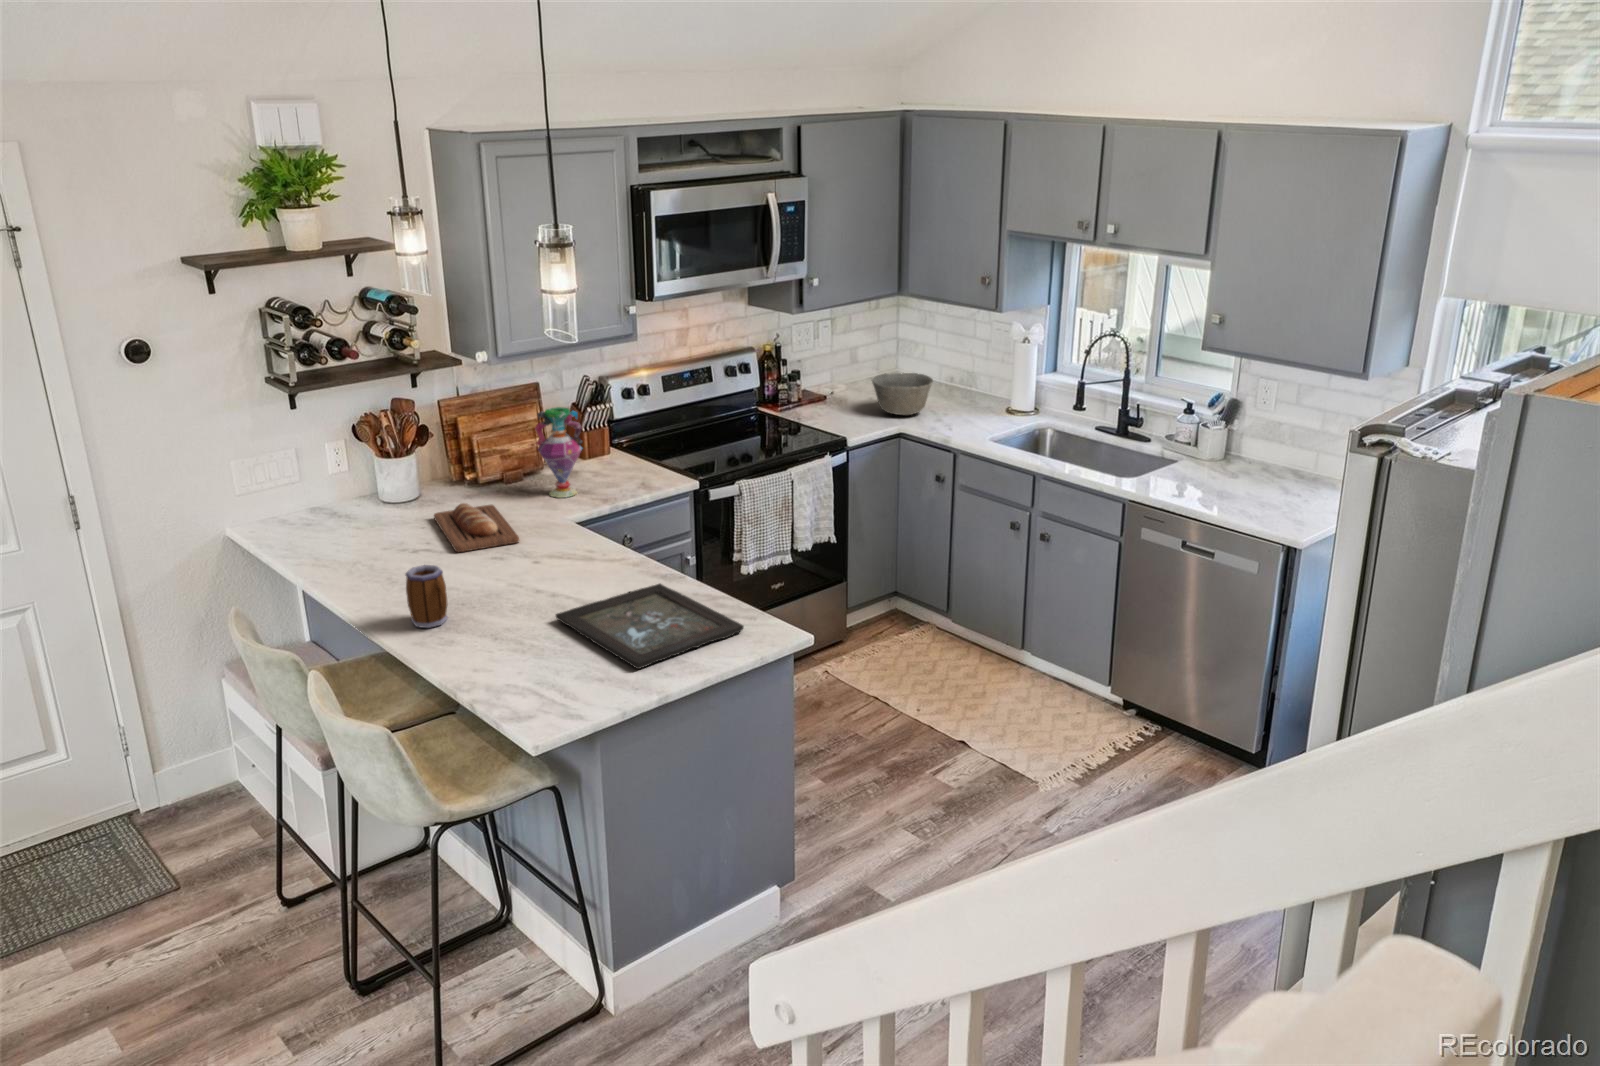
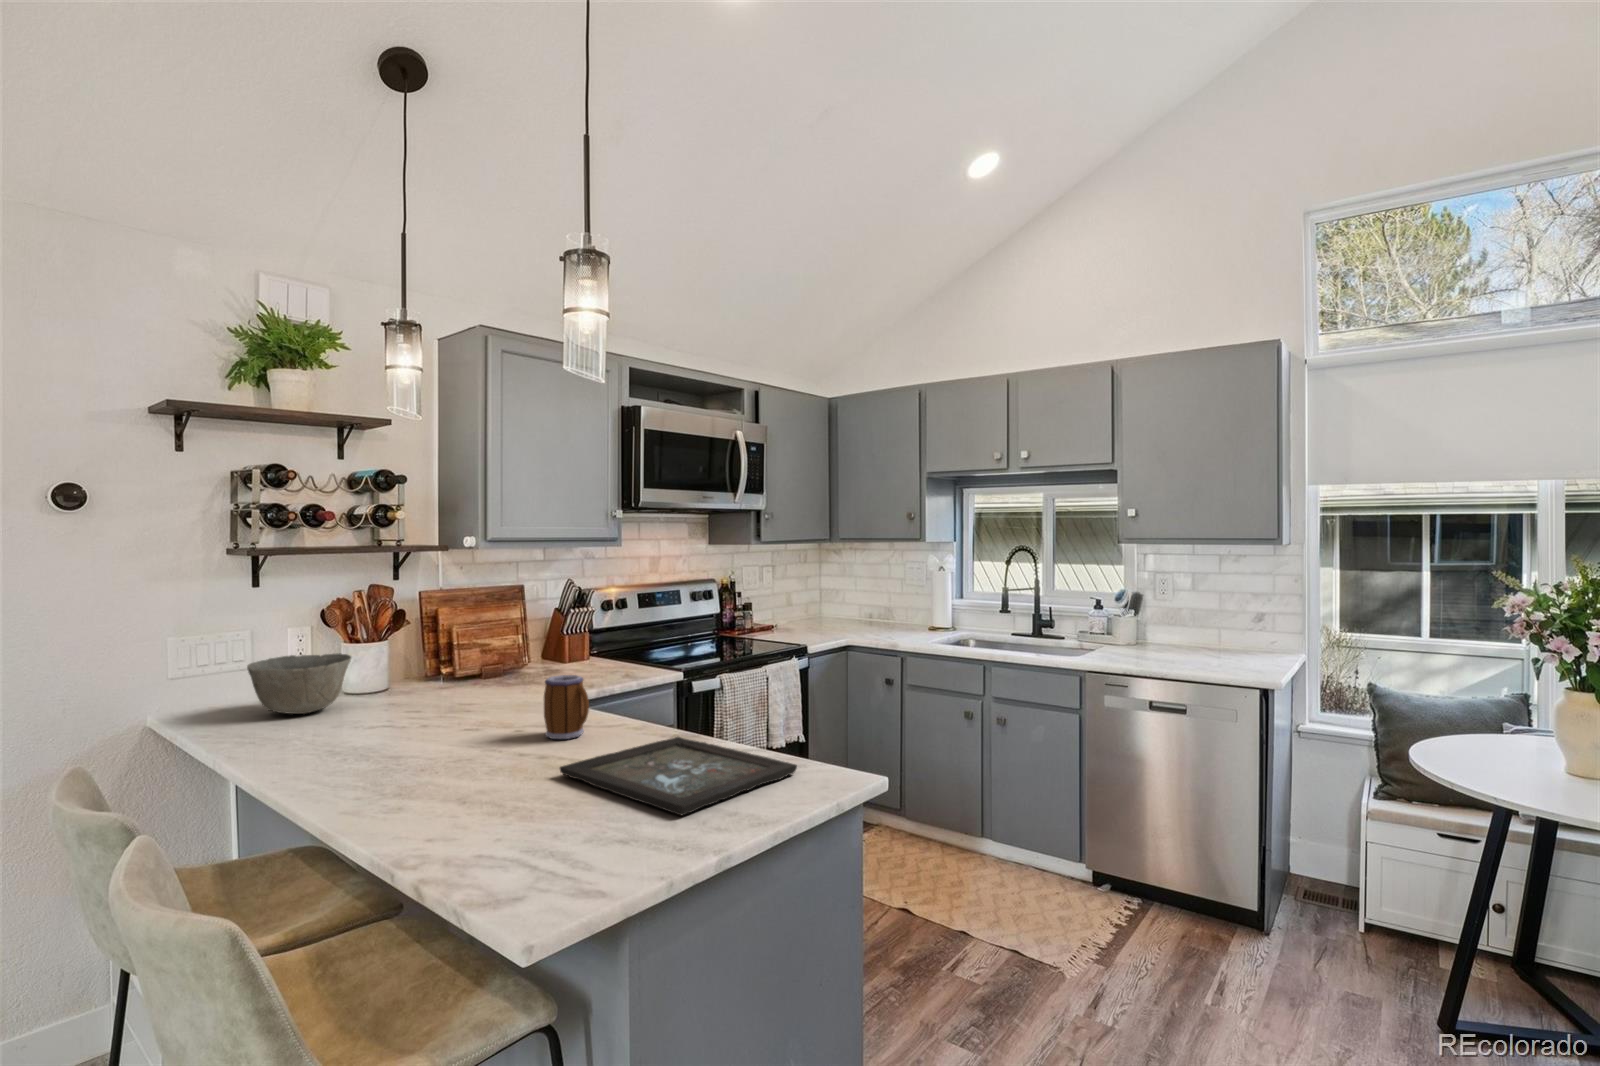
bowl: present [872,373,933,415] -> present [247,653,351,714]
vase: present [535,407,583,498] -> none [521,594,572,685]
bread loaf: present [434,503,519,552] -> none [405,683,504,726]
mug: present [406,565,448,628] -> present [544,675,589,739]

